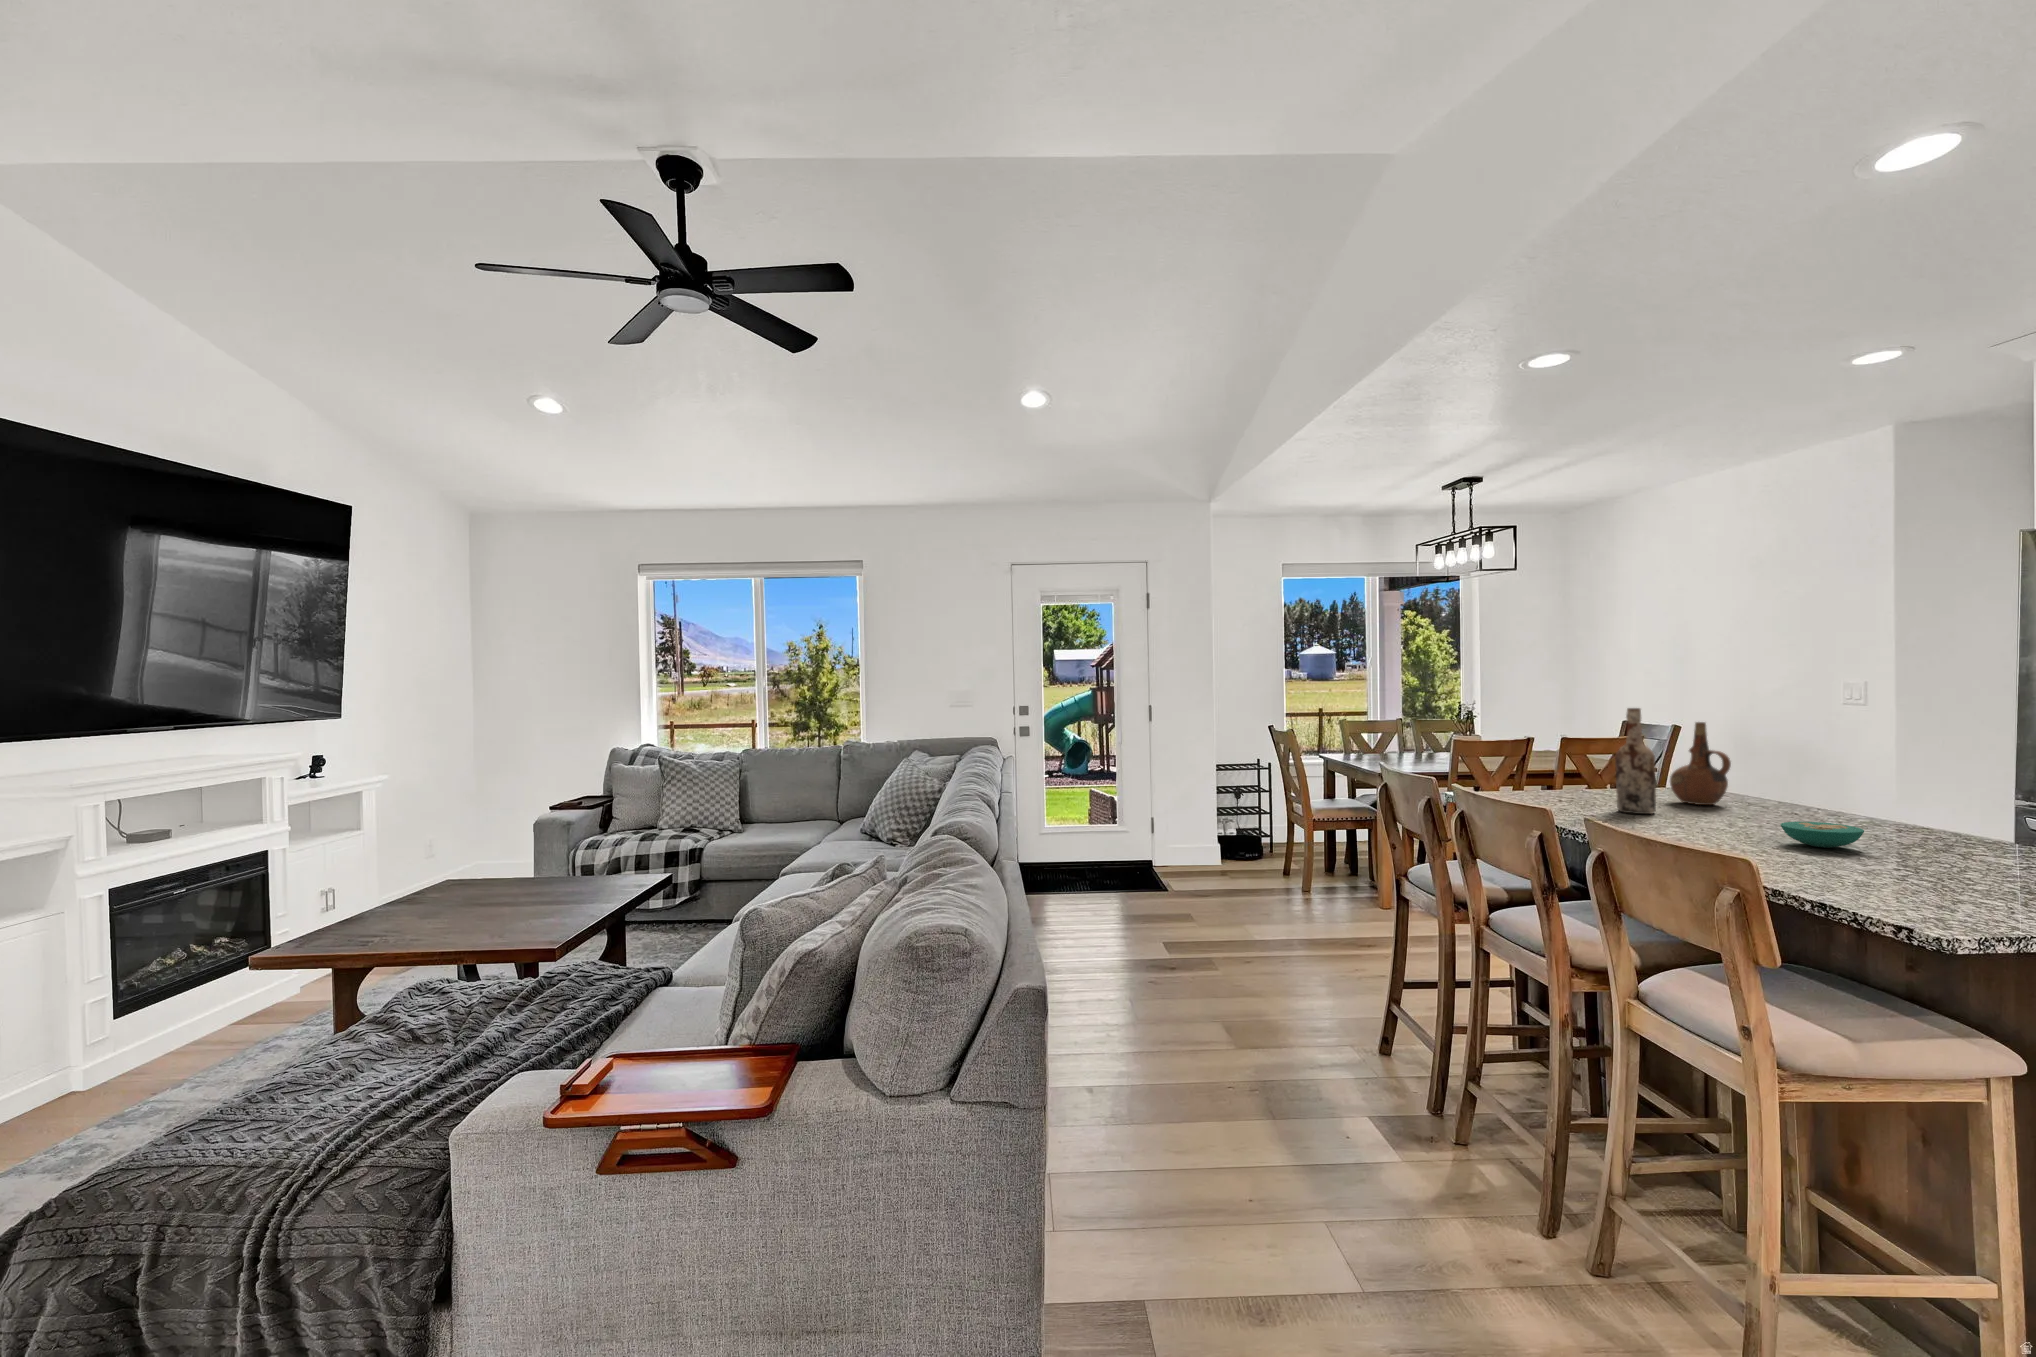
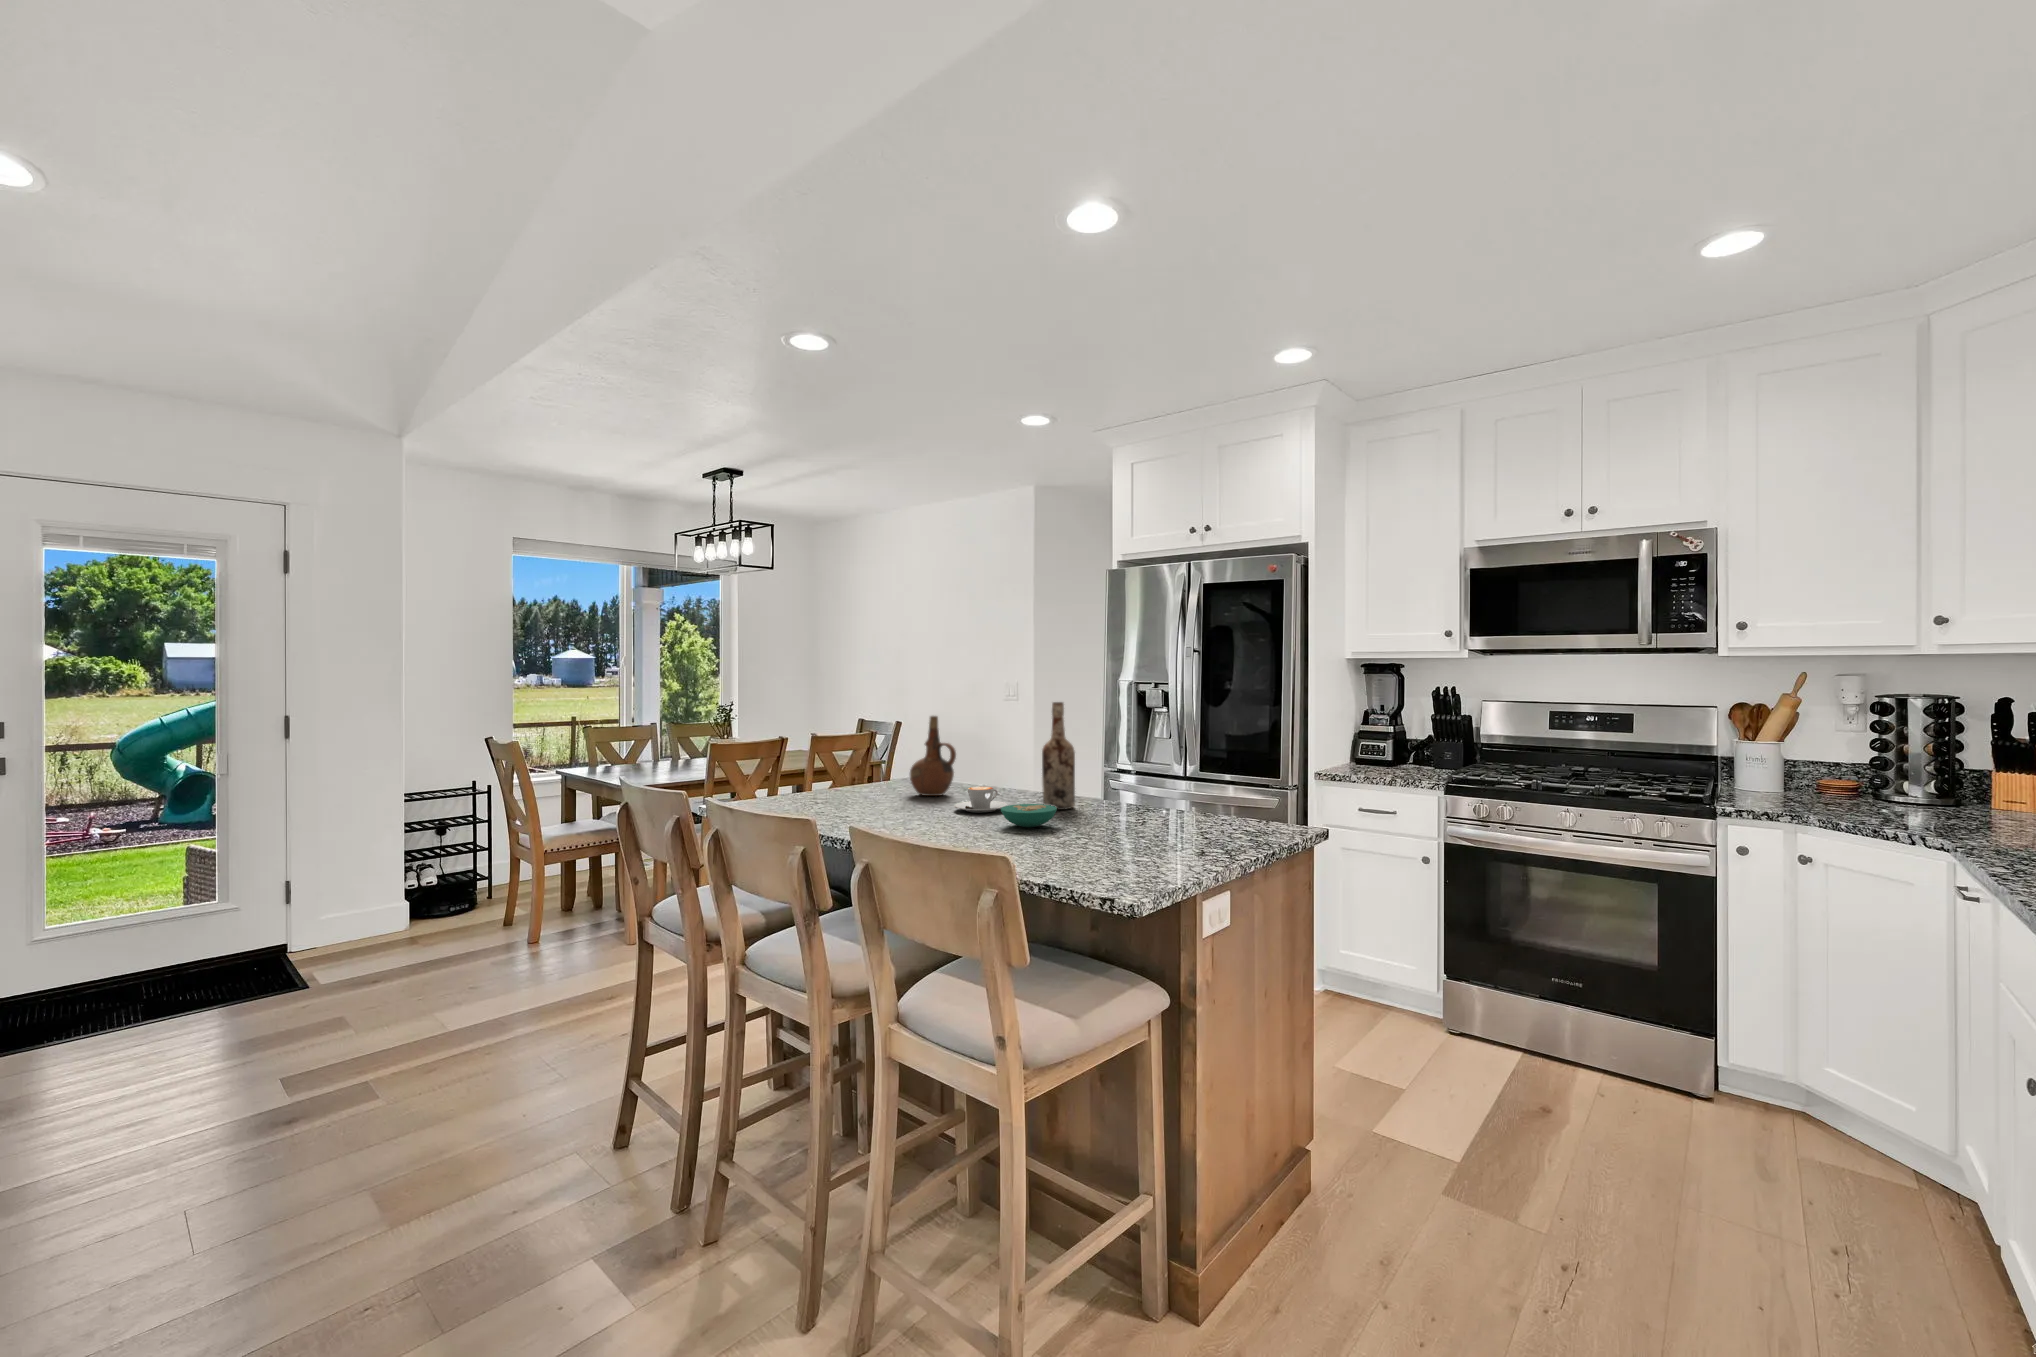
wine bottle: present [1615,708,1656,814] -> present [1042,702,1075,810]
coffee cup: none [1723,799,1798,827] -> present [954,786,1007,812]

